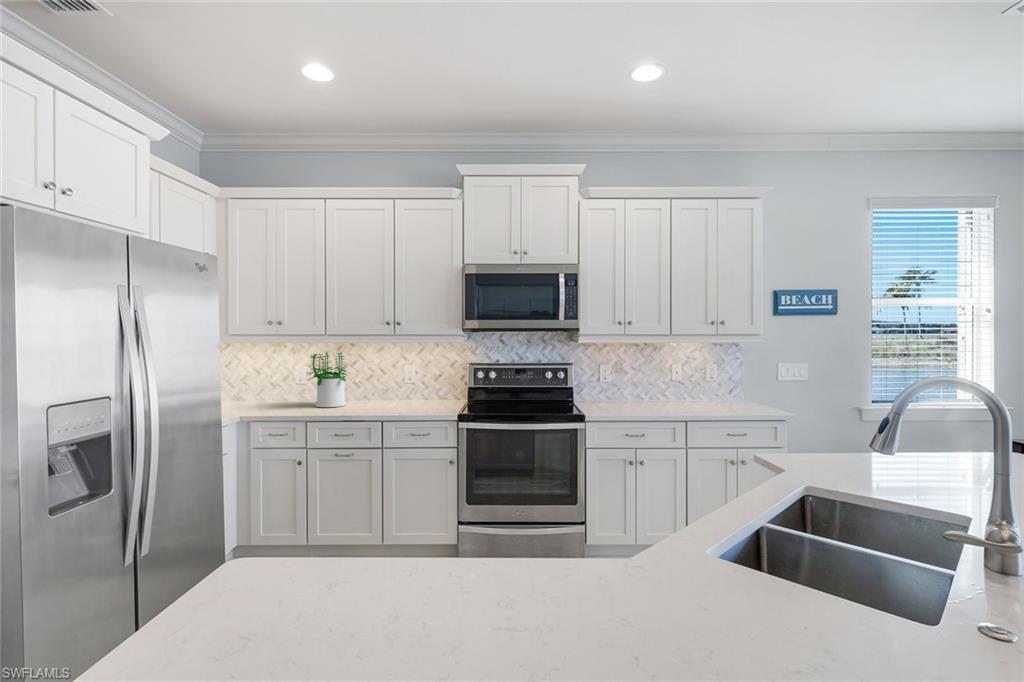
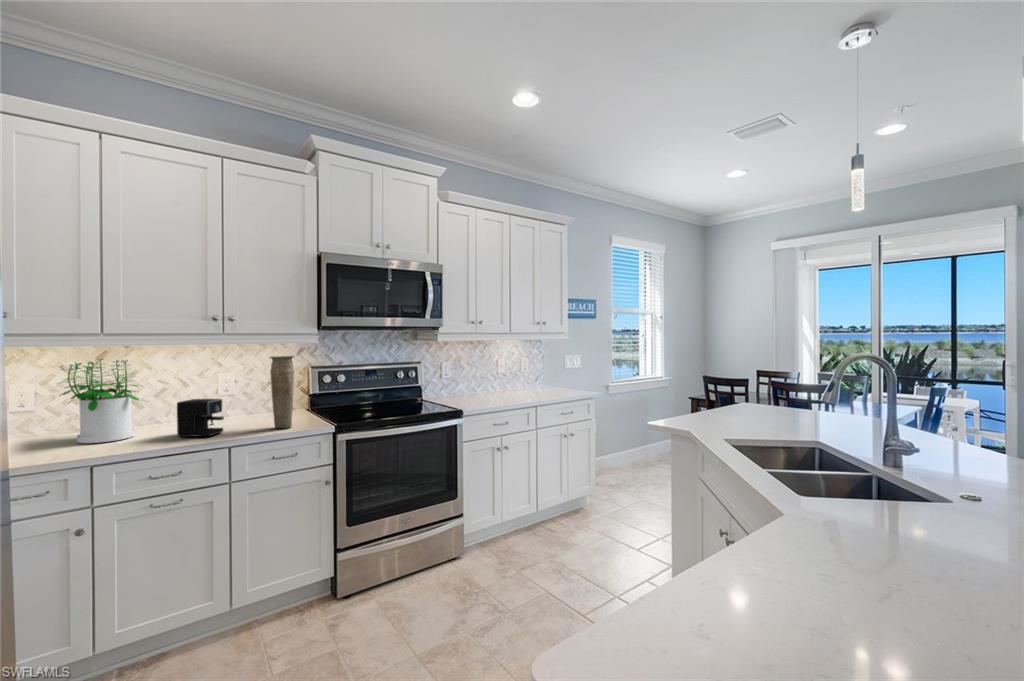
vase: none [418,353,436,412] -> present [270,356,294,428]
coffee maker: none [361,383,395,411] -> present [177,399,224,437]

